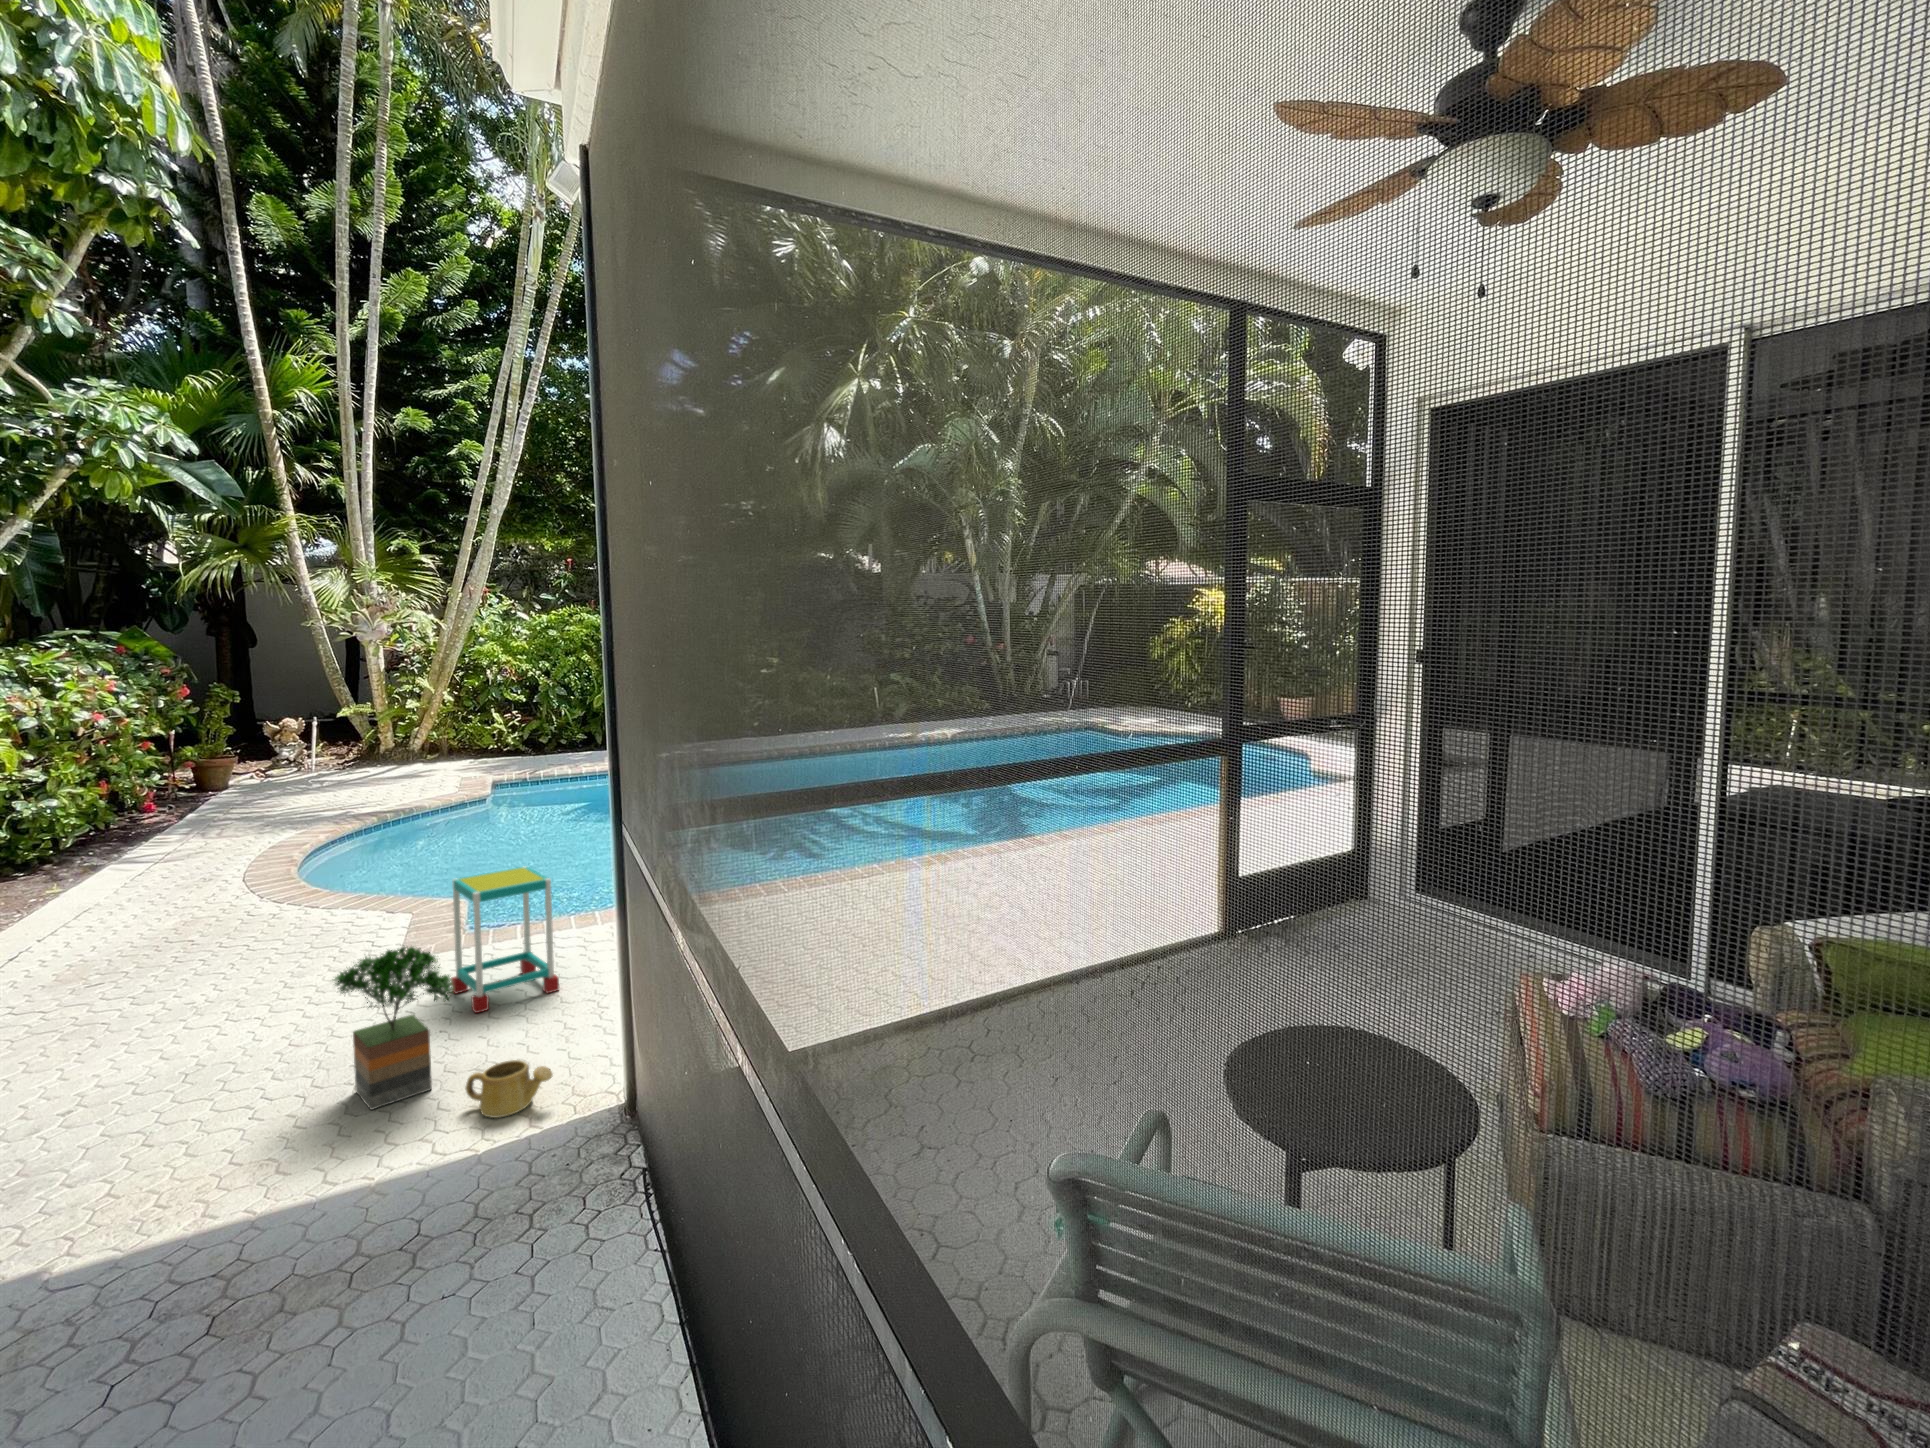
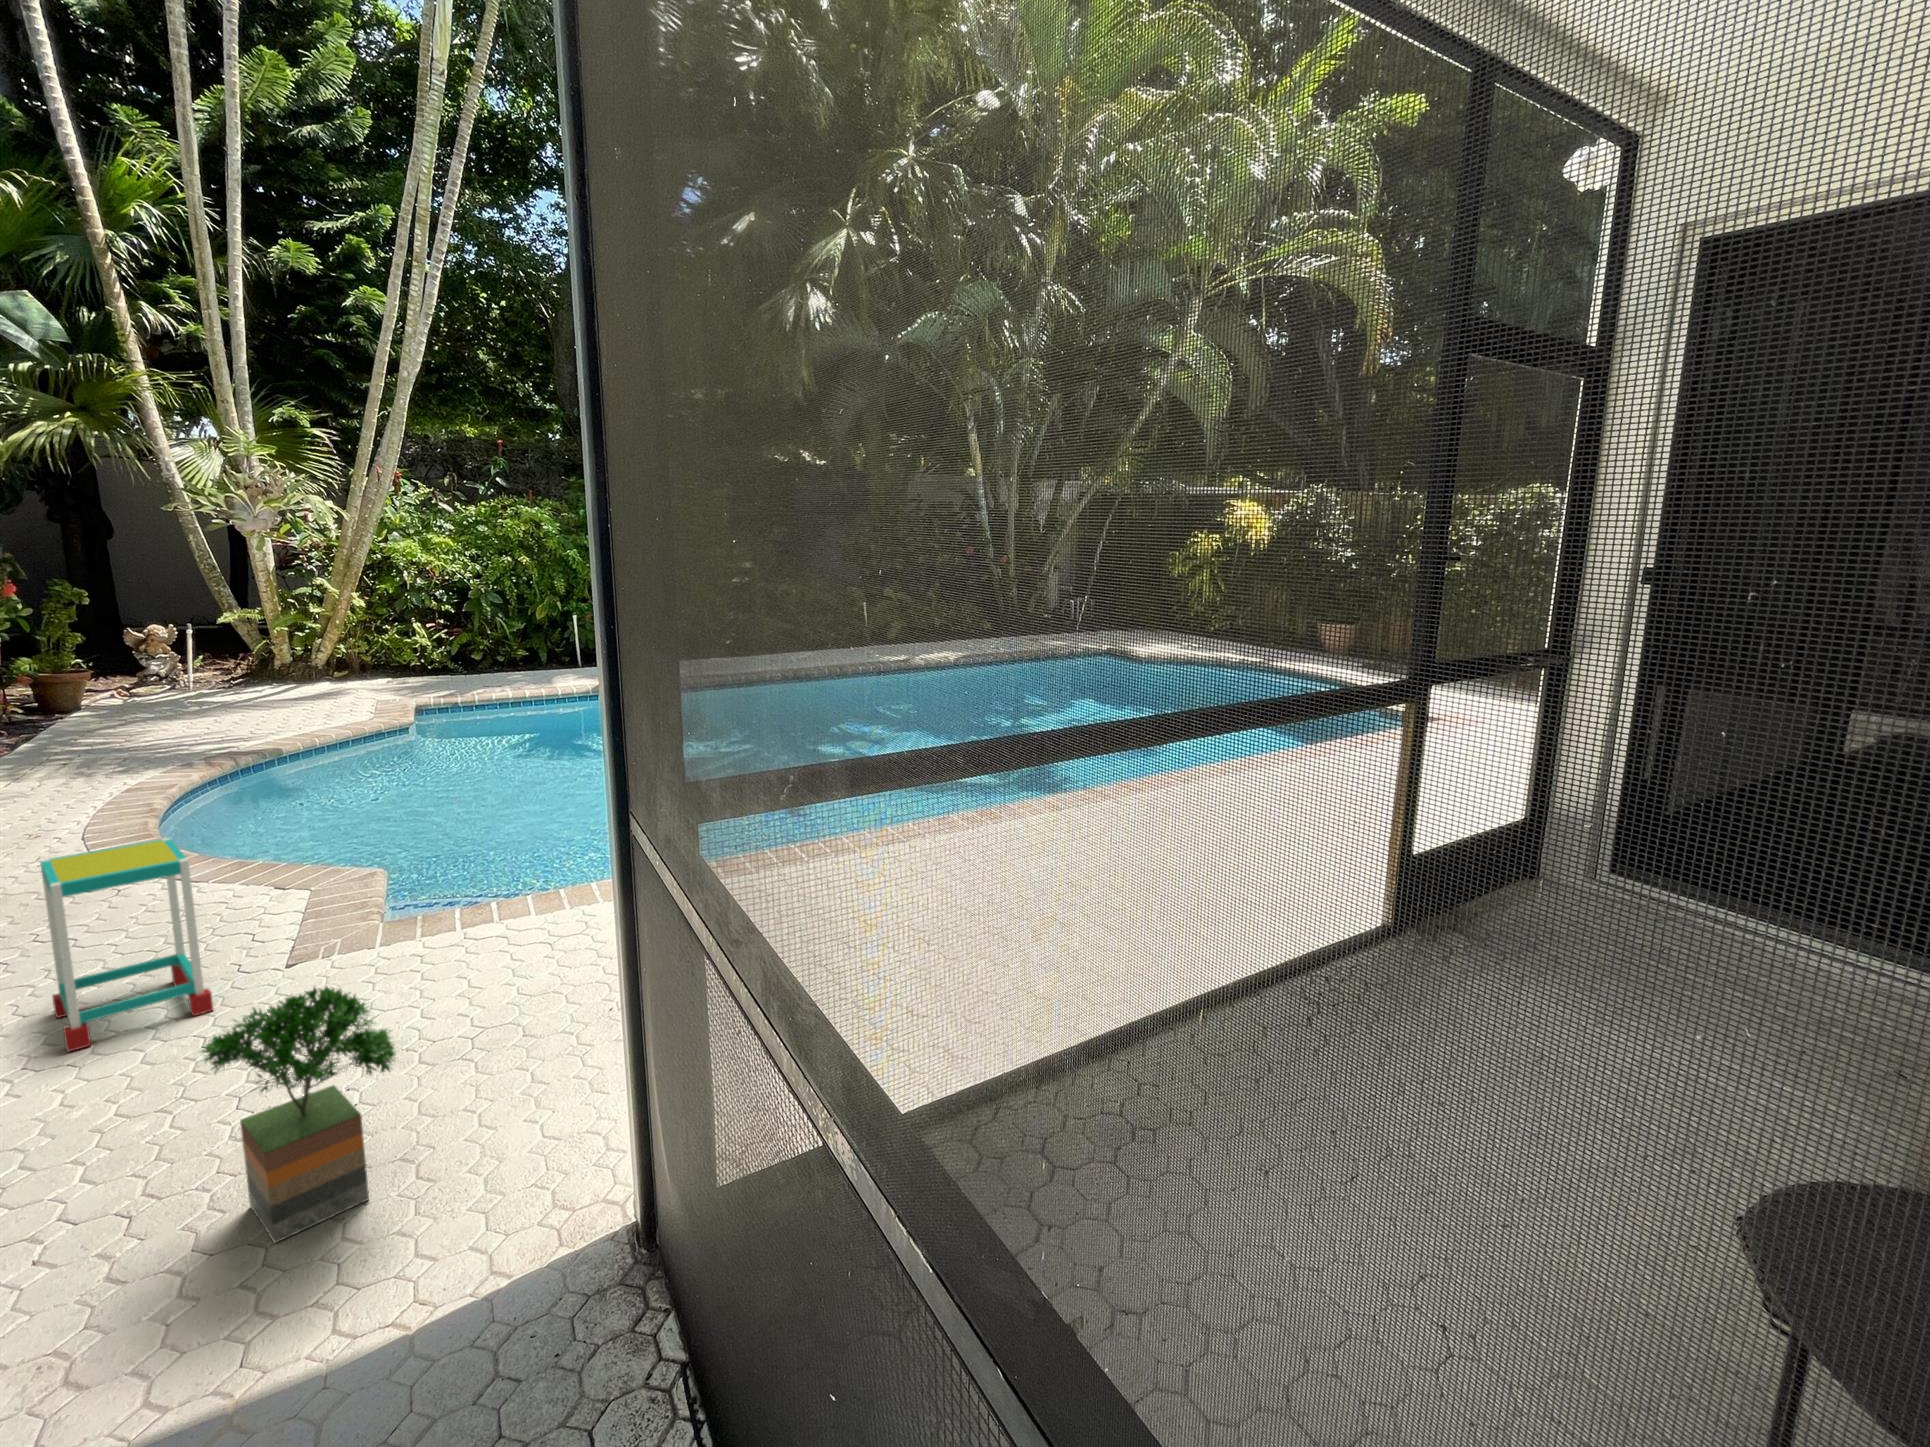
side table: present [451,866,559,1013] -> present [40,838,213,1052]
watering can: present [466,1060,553,1118] -> none [423,1160,558,1255]

